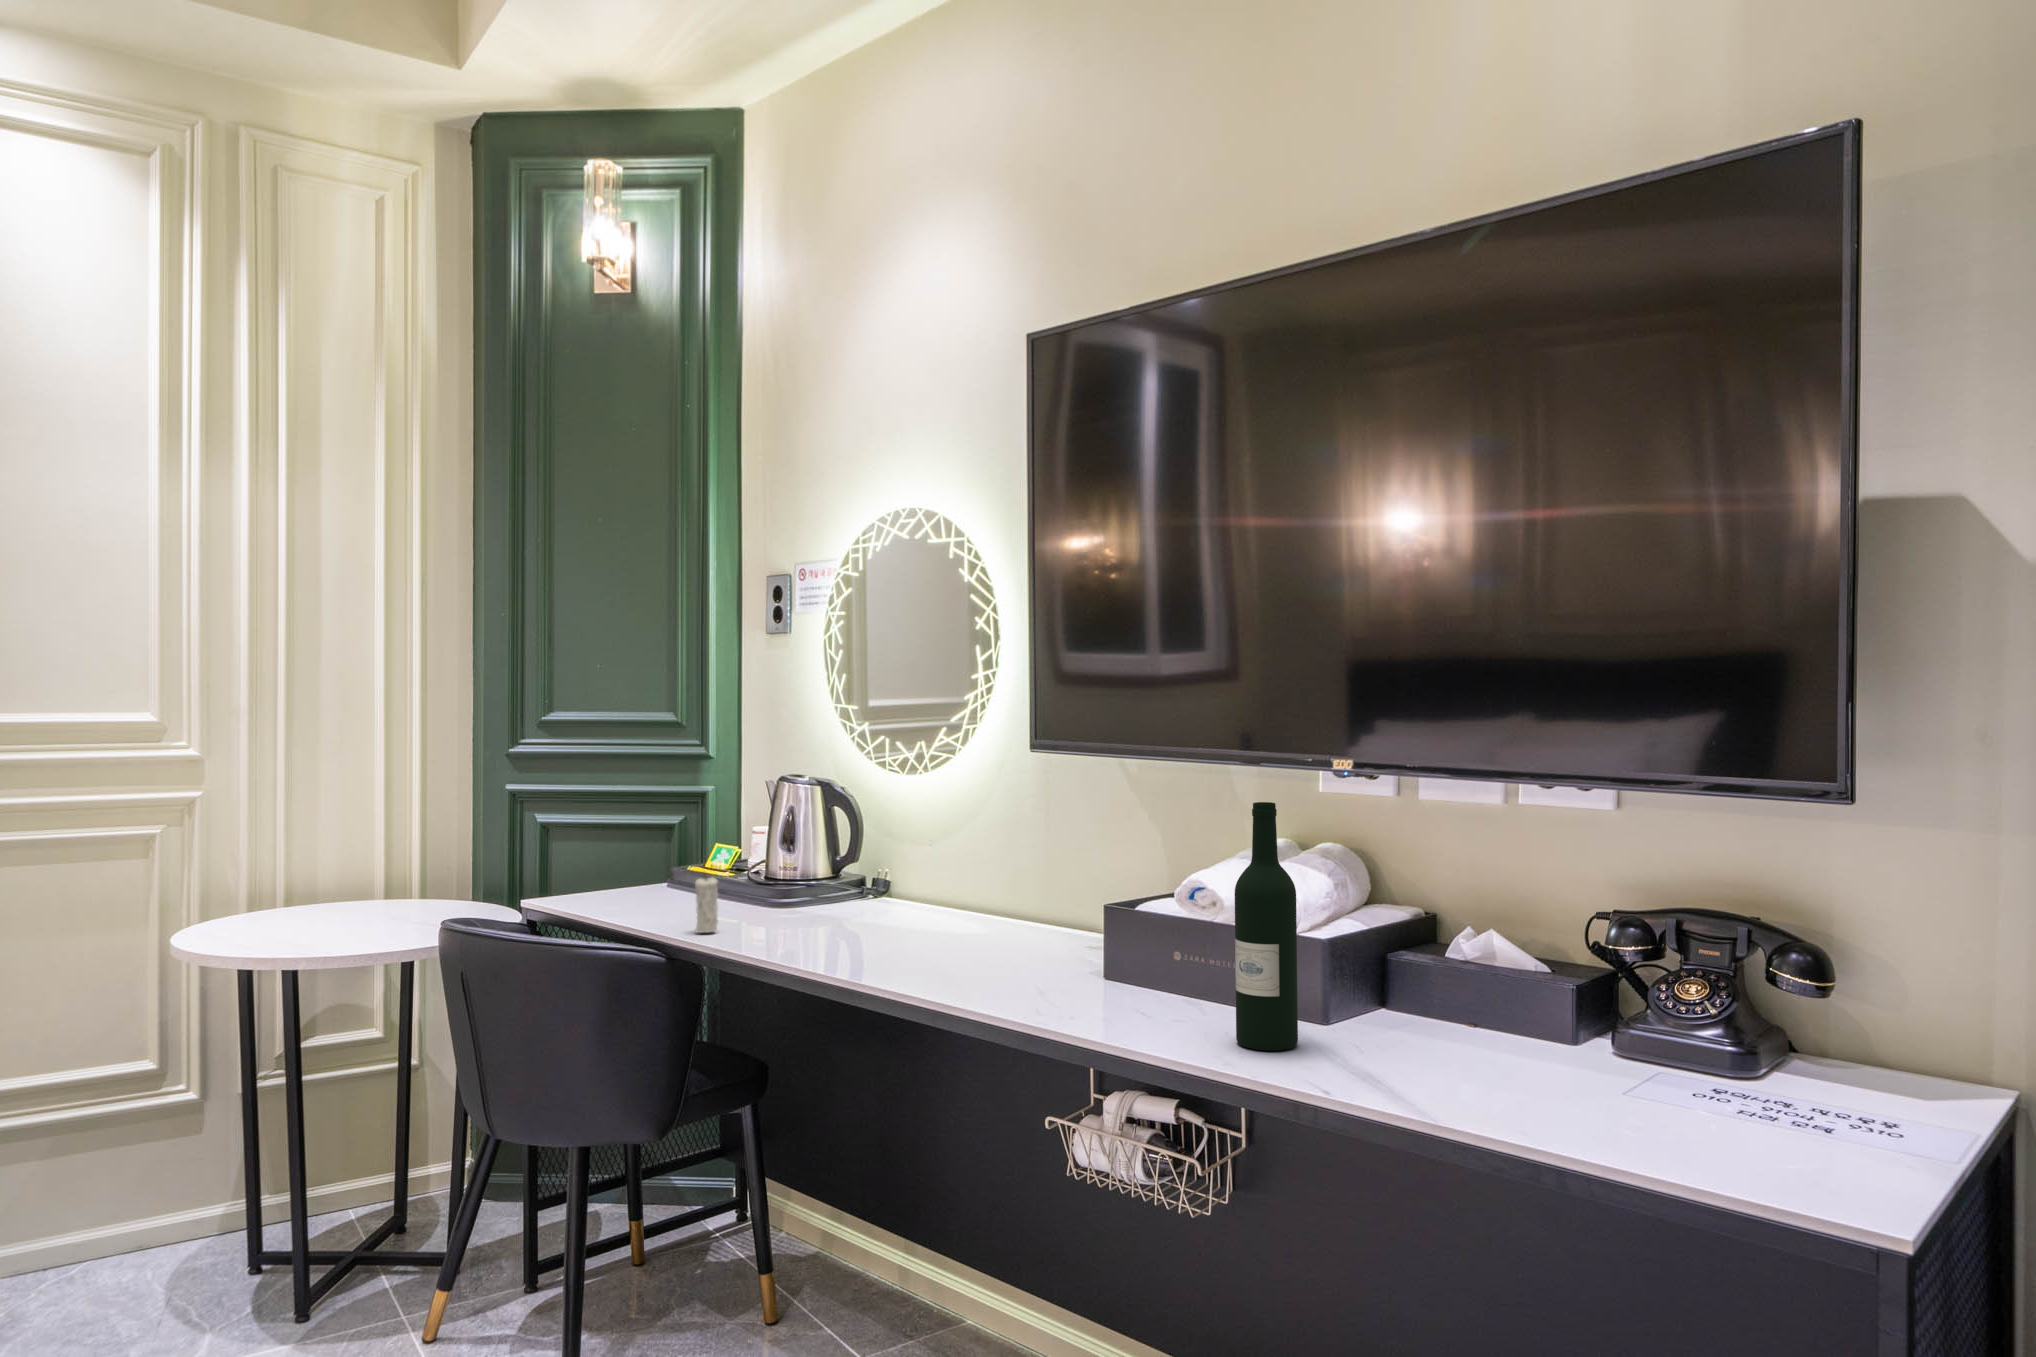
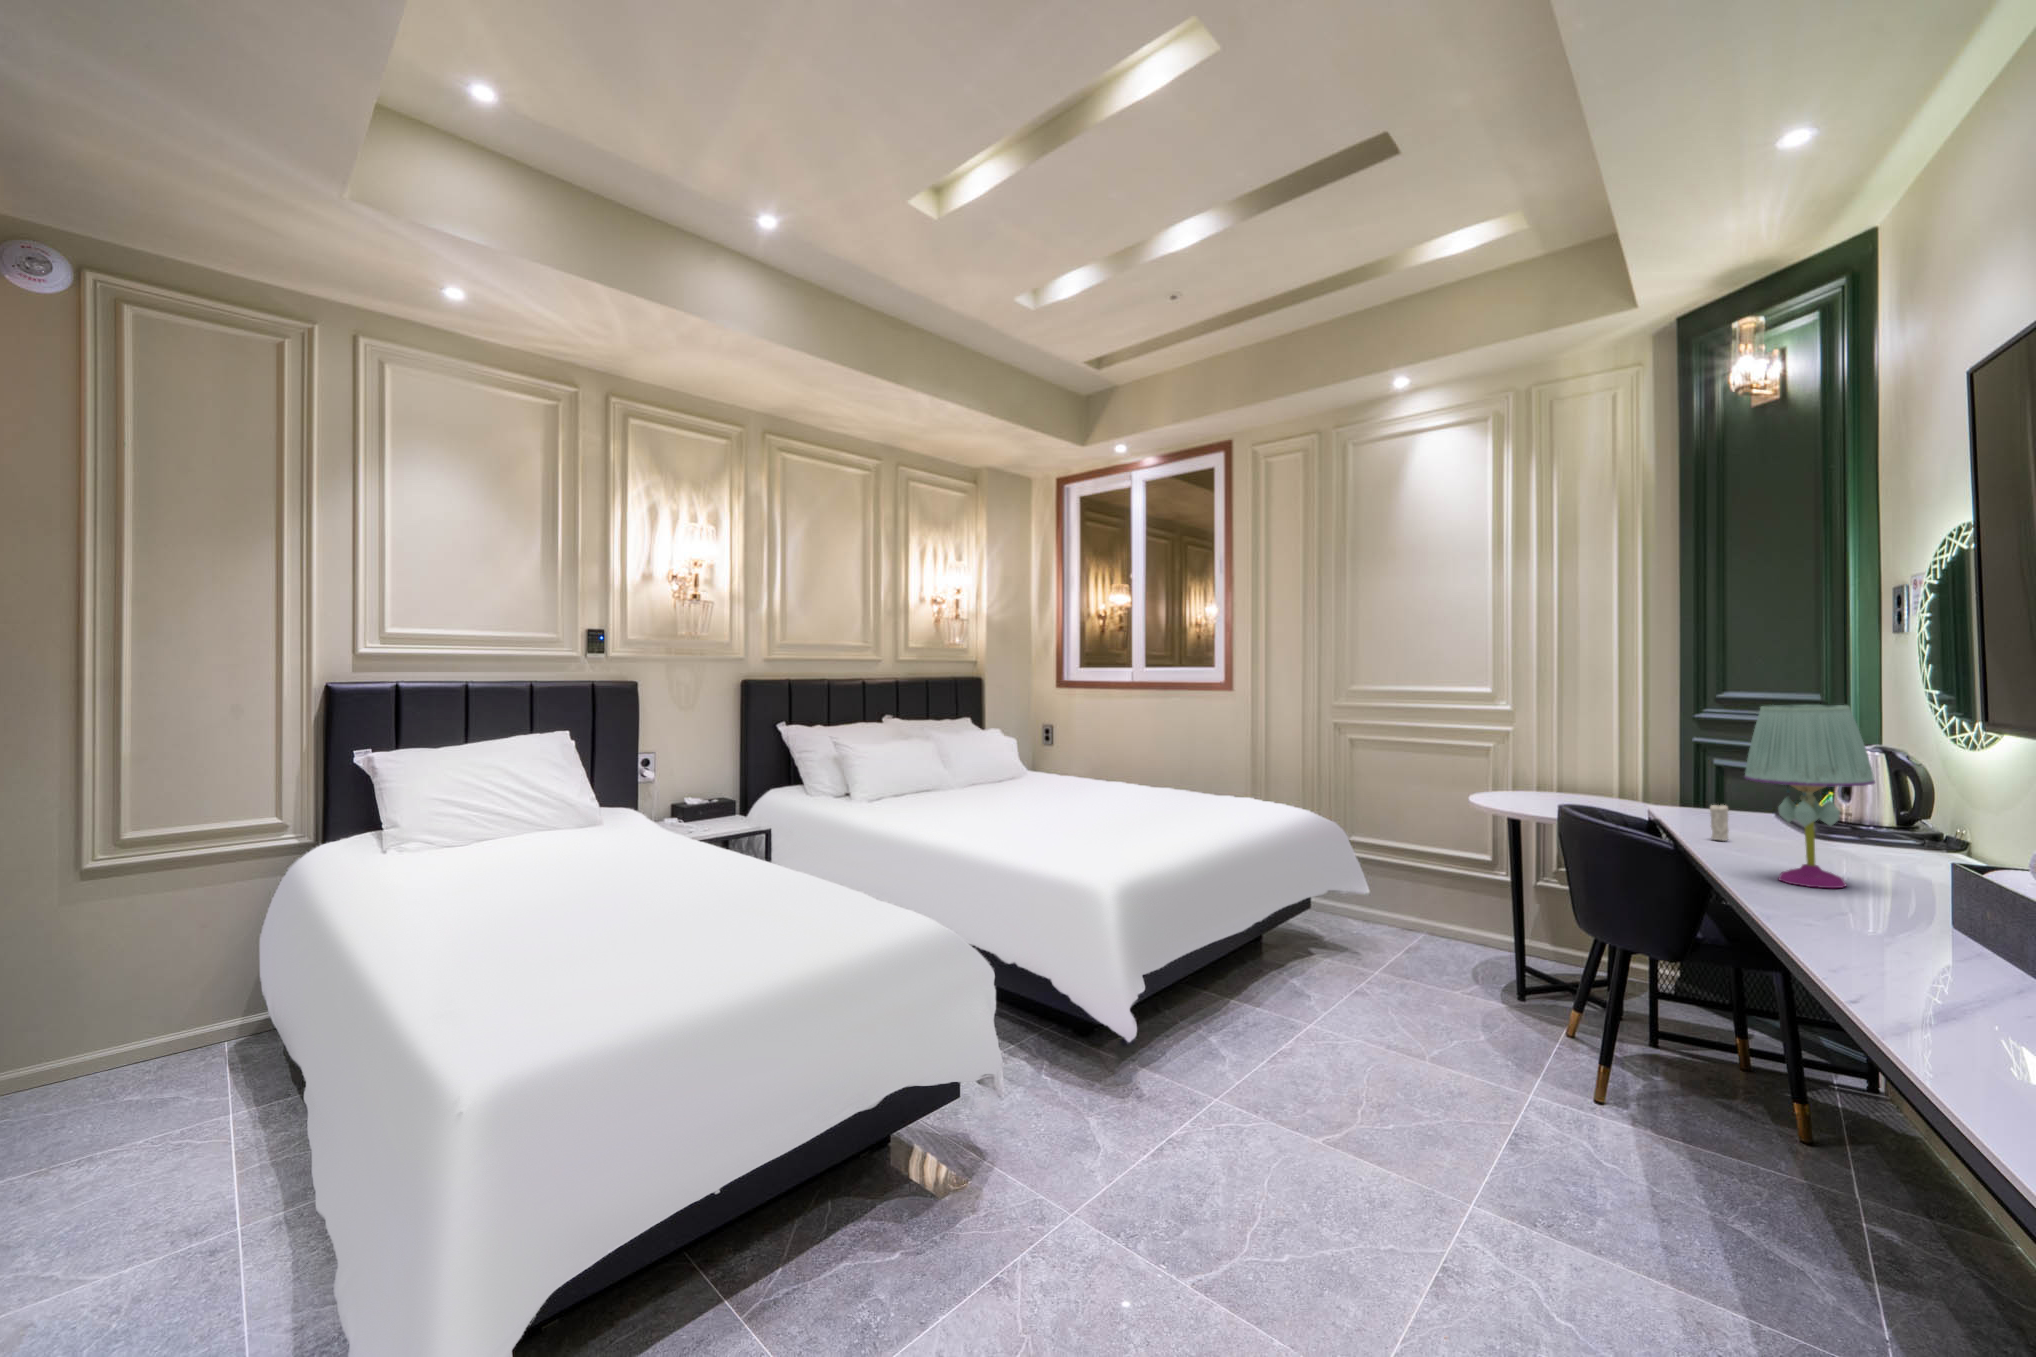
table lamp: none [848,716,983,972] -> present [1745,705,1875,888]
wine bottle: present [1235,802,1298,1051] -> none [1896,785,1972,984]

